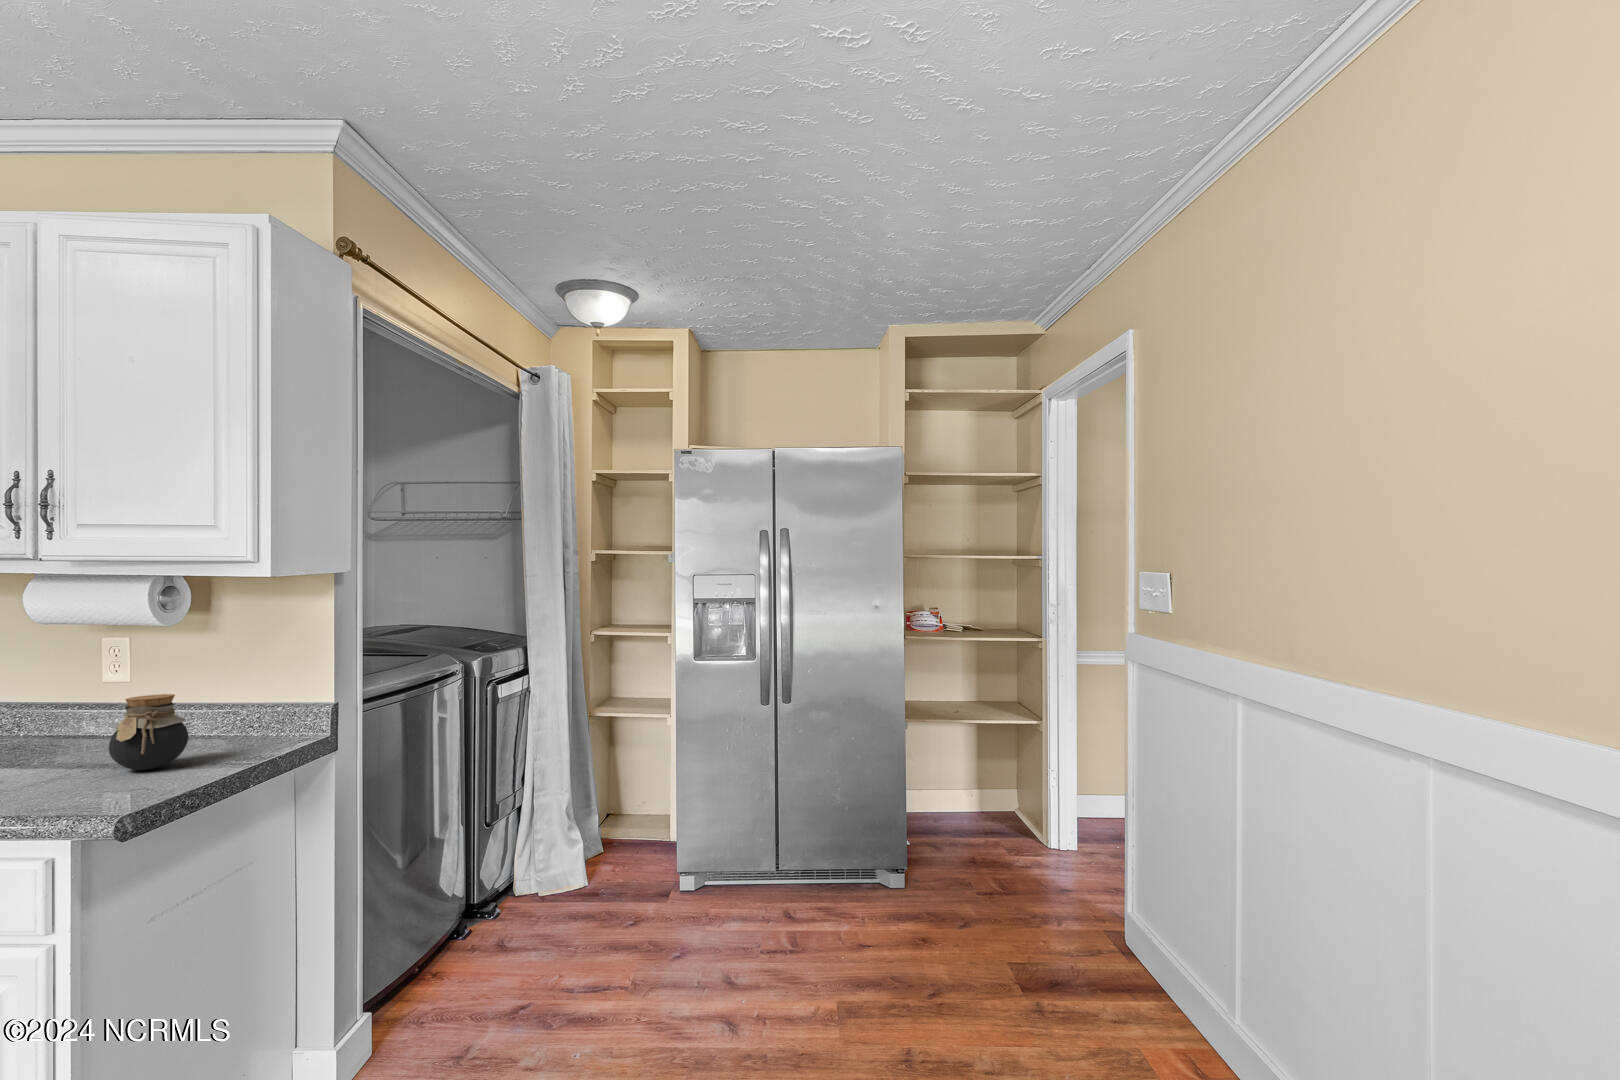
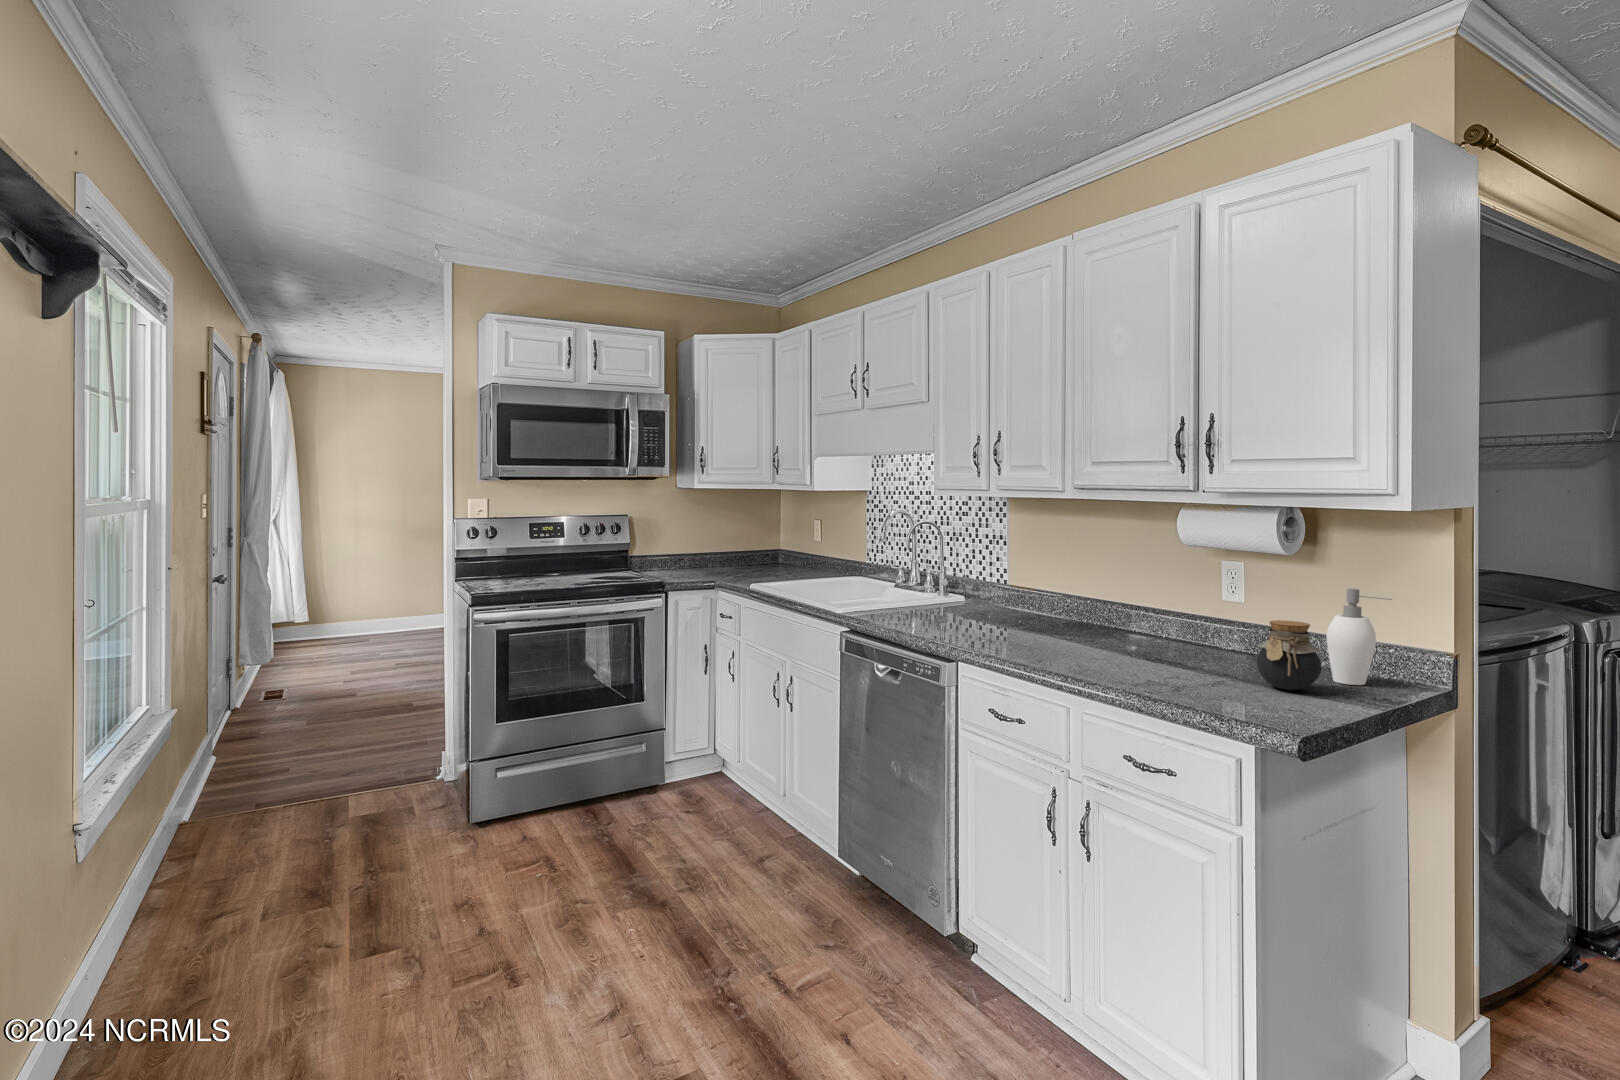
soap dispenser: none [207,654,270,750] -> present [1327,589,1392,685]

